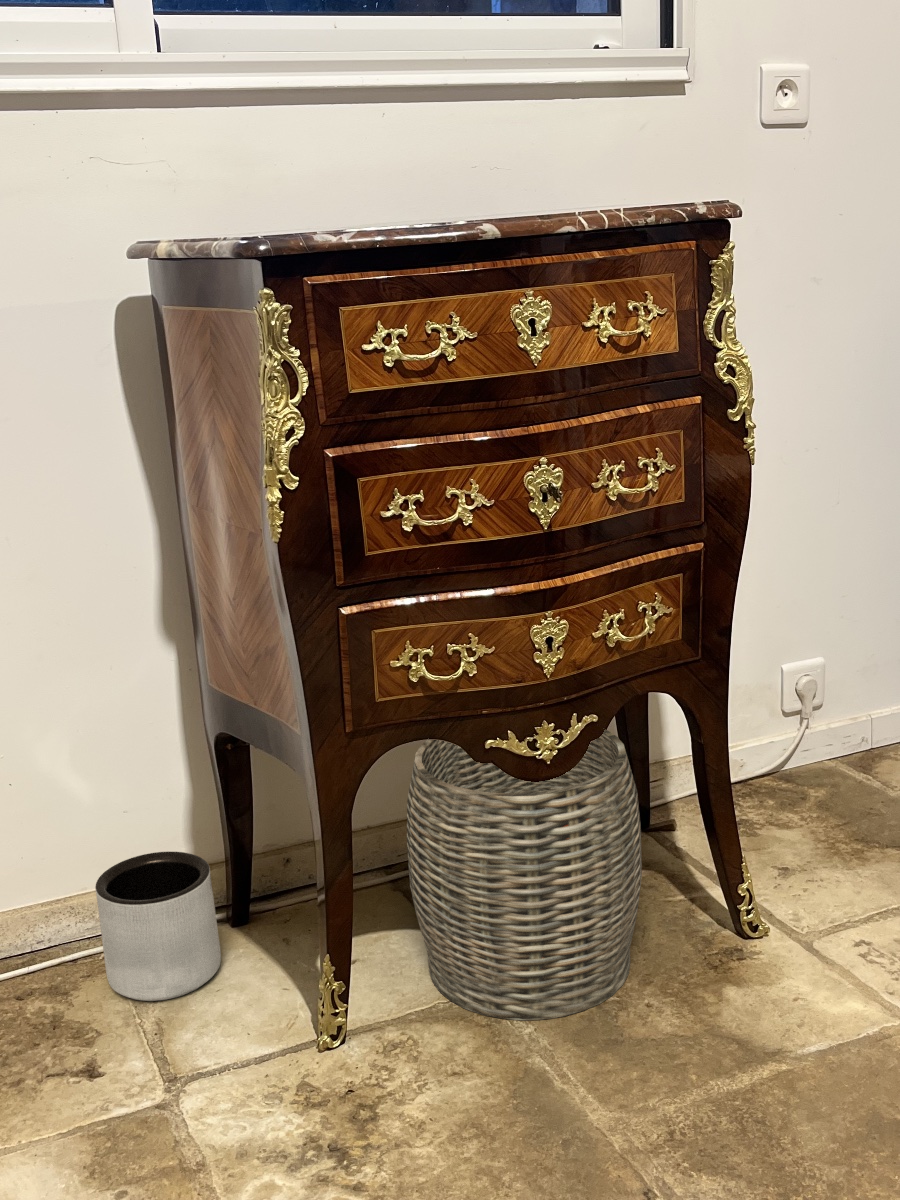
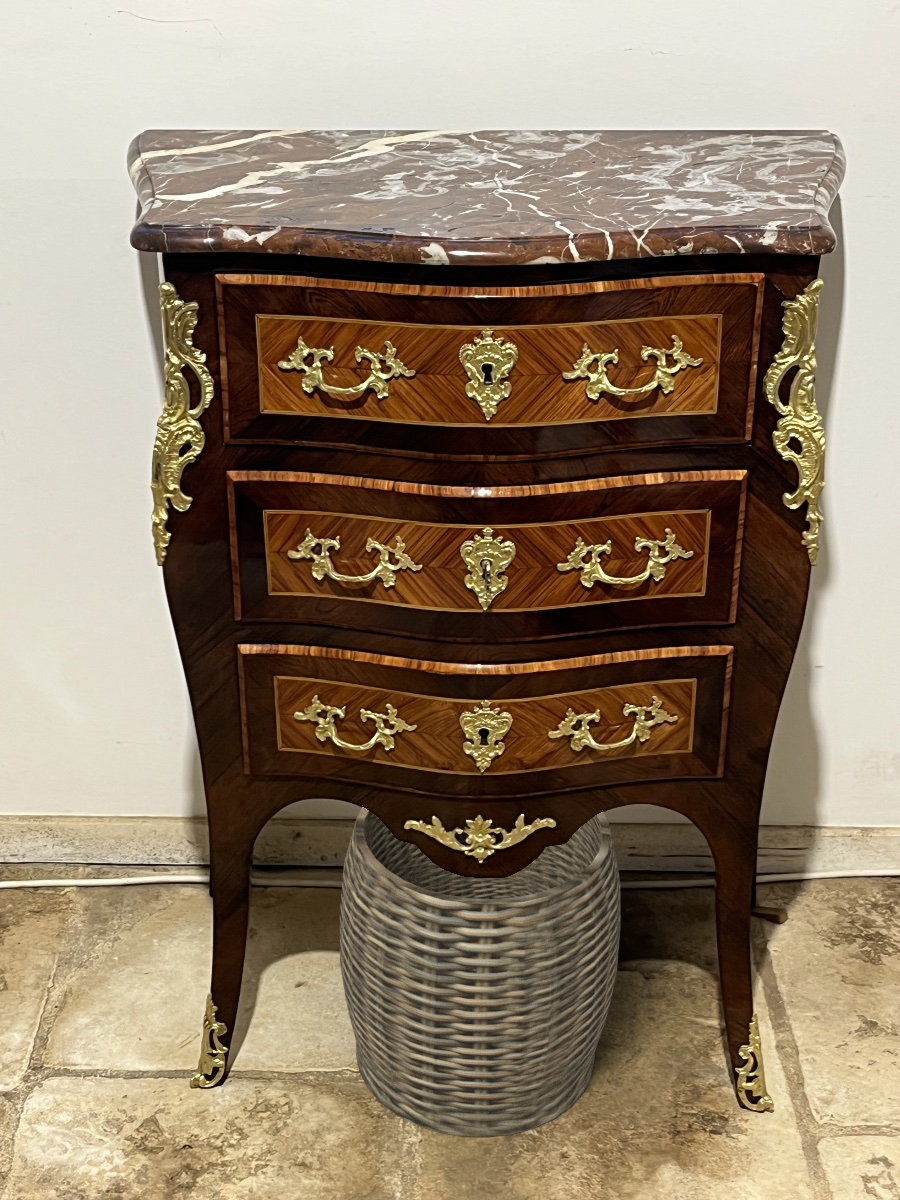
planter: present [95,852,221,1001] -> none [38,803,171,968]

